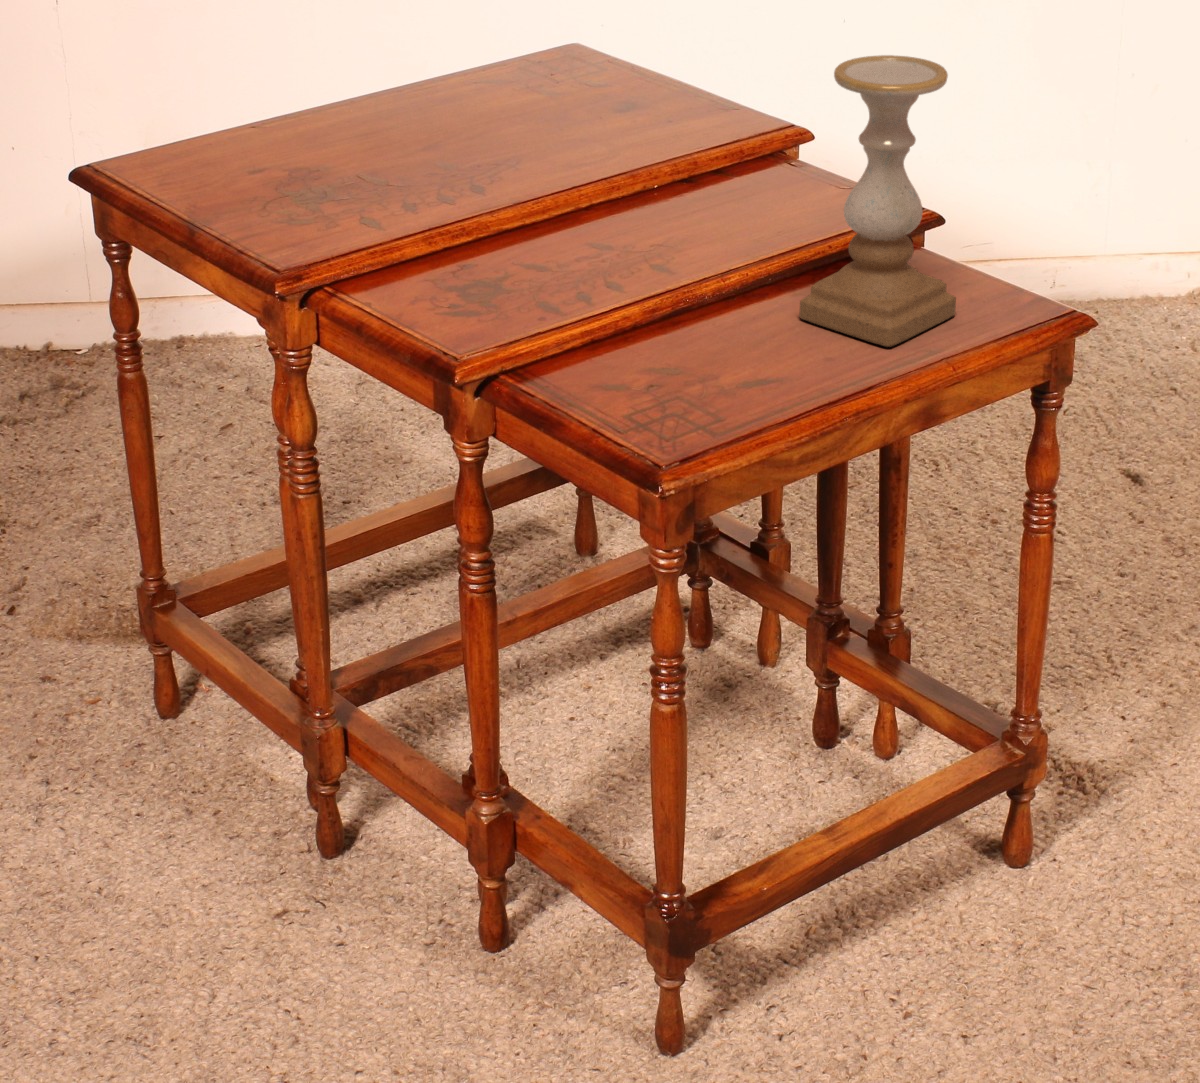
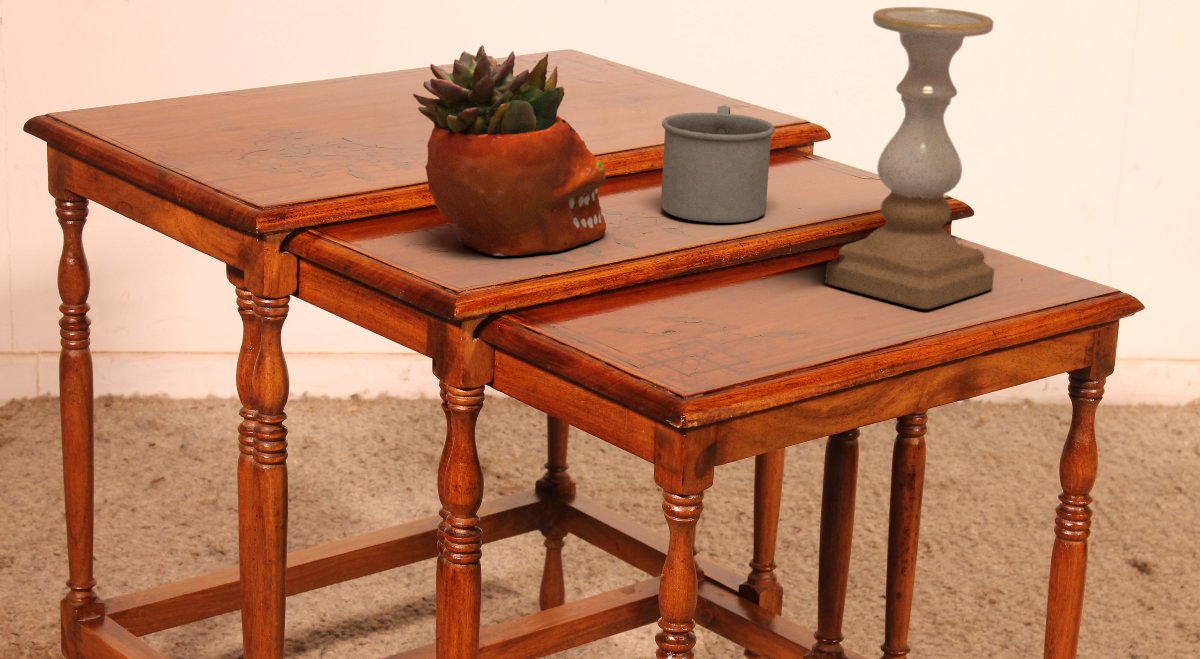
succulent planter: none [408,117,597,312] -> present [413,45,606,256]
mug: none [647,133,753,255] -> present [661,105,775,223]

